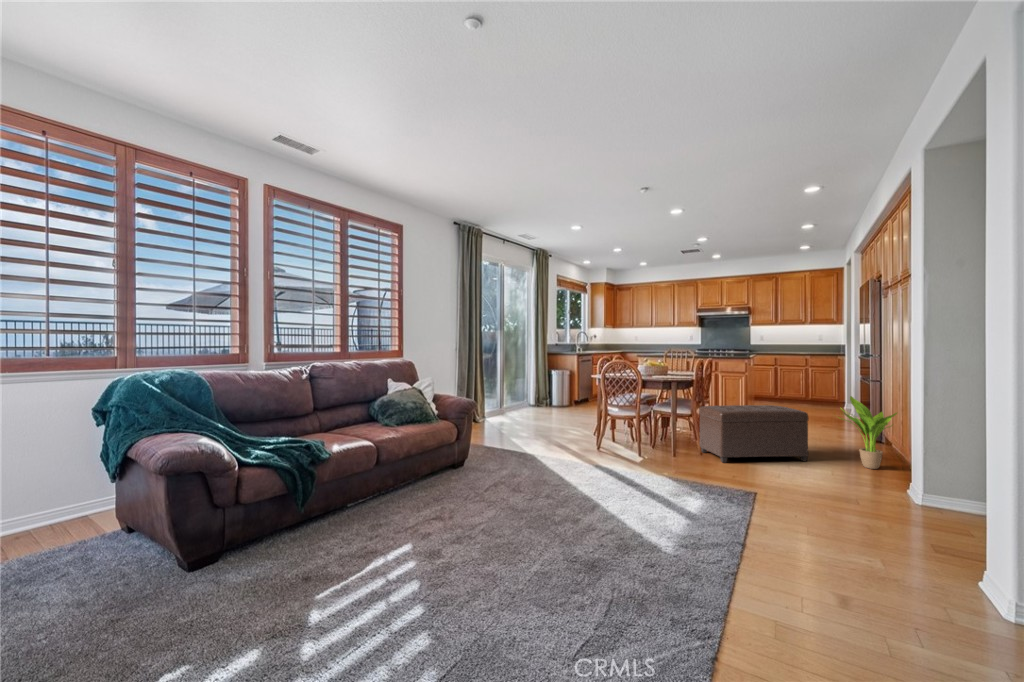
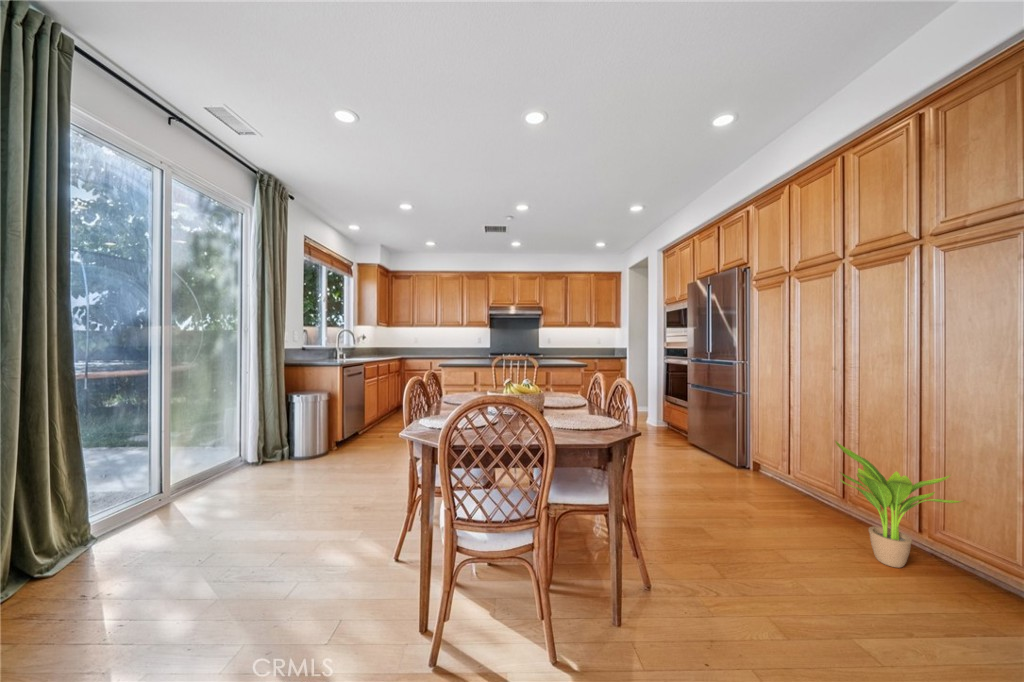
ottoman: present [699,405,809,463] -> none [653,462,817,653]

